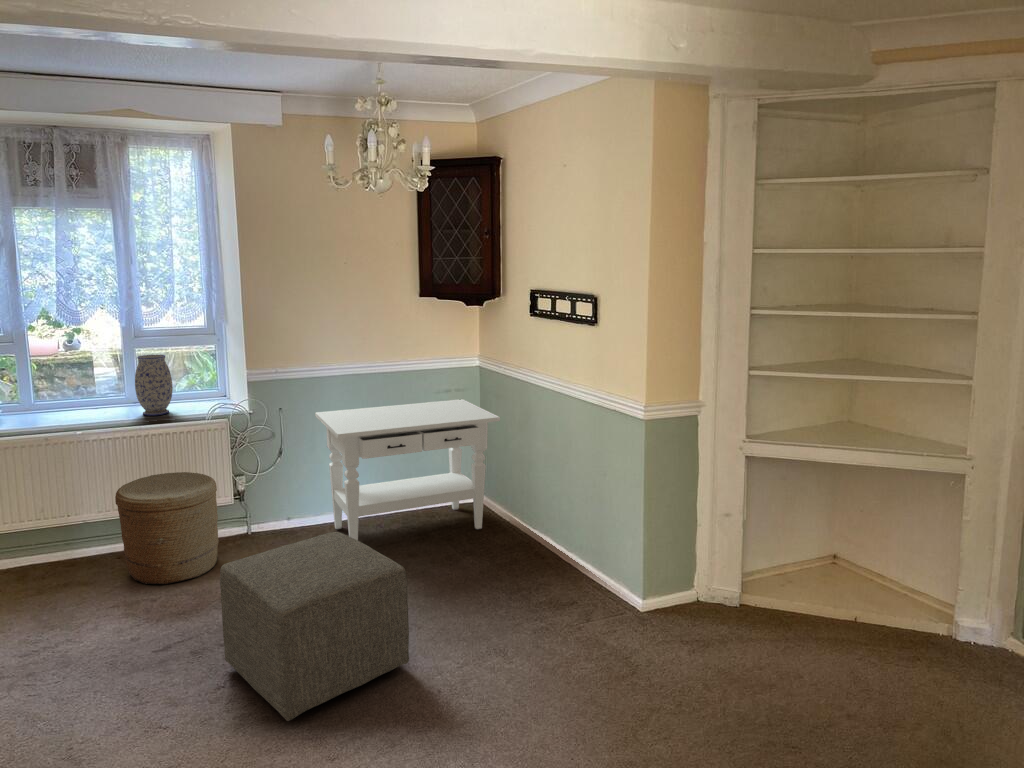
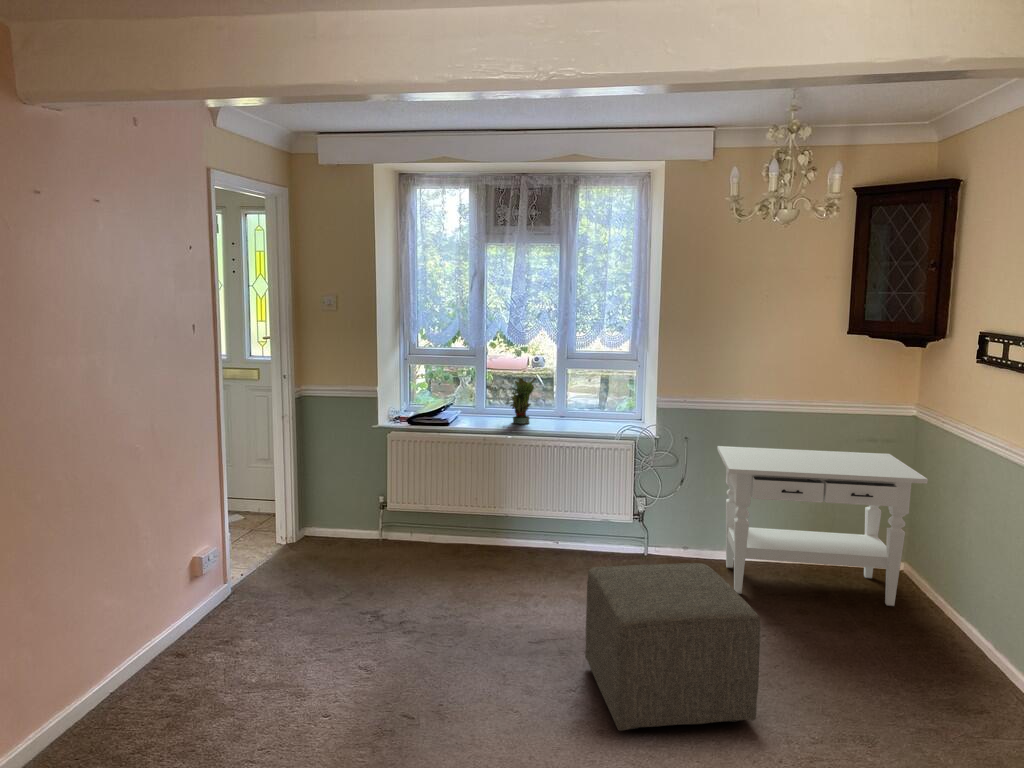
vase: present [135,354,173,416] -> none [563,376,593,430]
potted plant: none [52,360,93,418] -> present [506,377,536,424]
woven basket: present [115,472,219,584] -> none [534,481,615,579]

